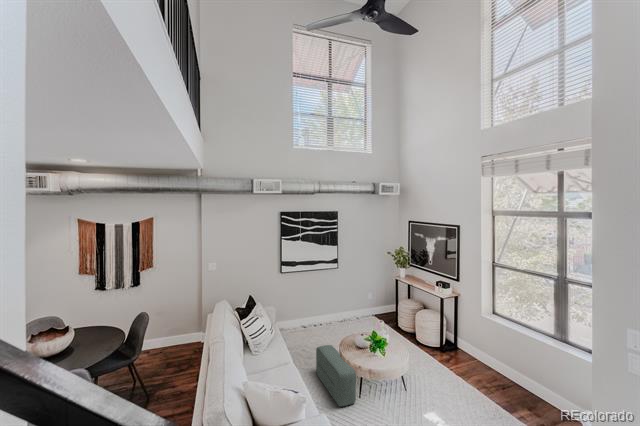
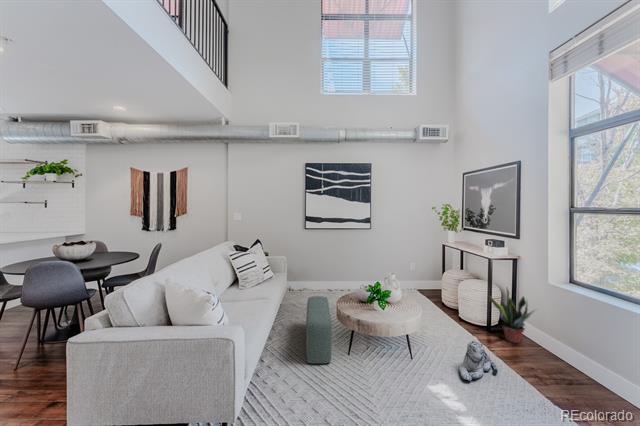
potted plant: none [444,318,474,358] -> present [489,289,534,343]
plush toy: none [439,366,462,395] -> present [459,341,498,381]

